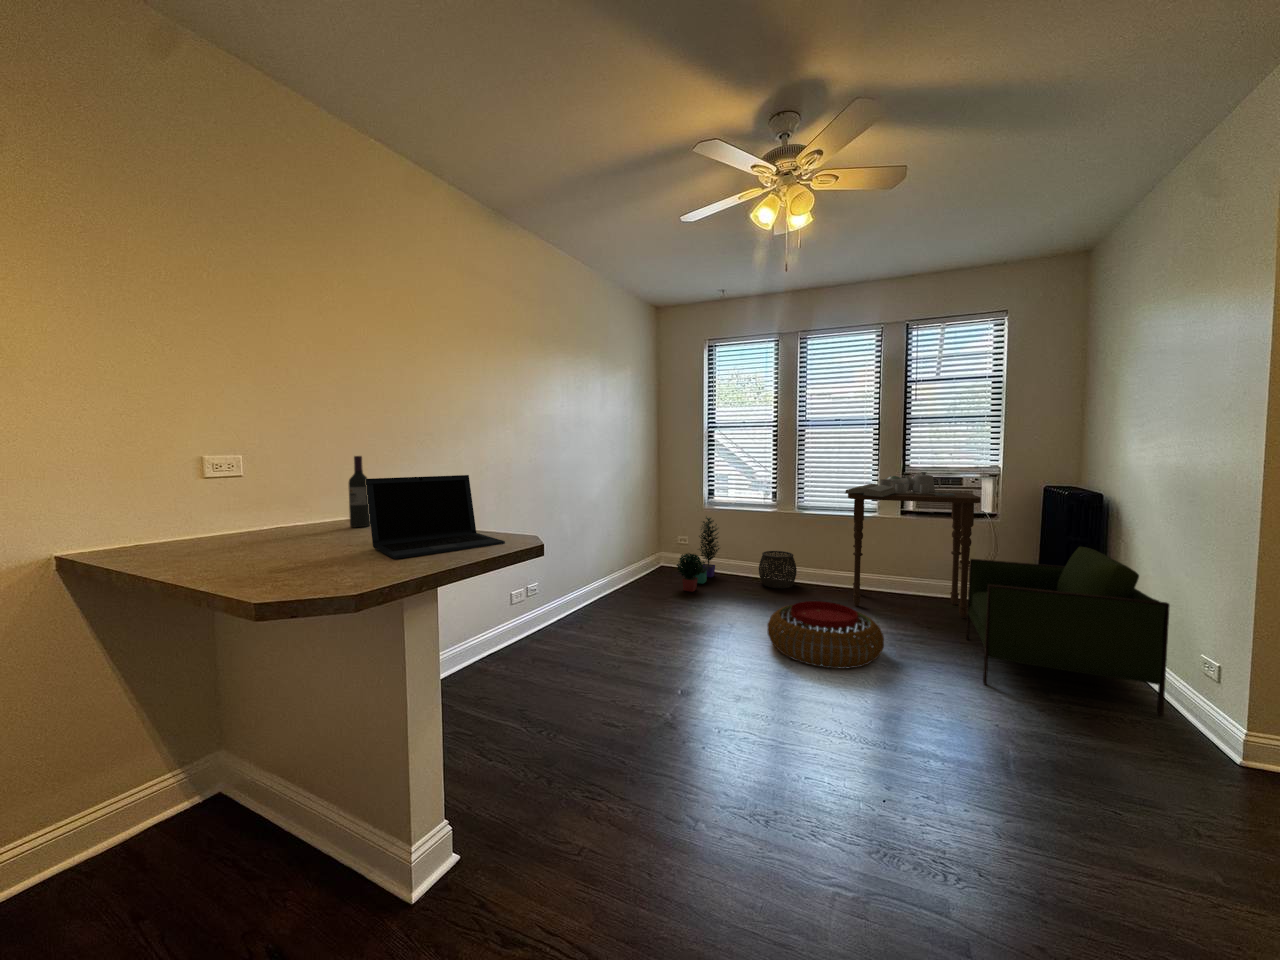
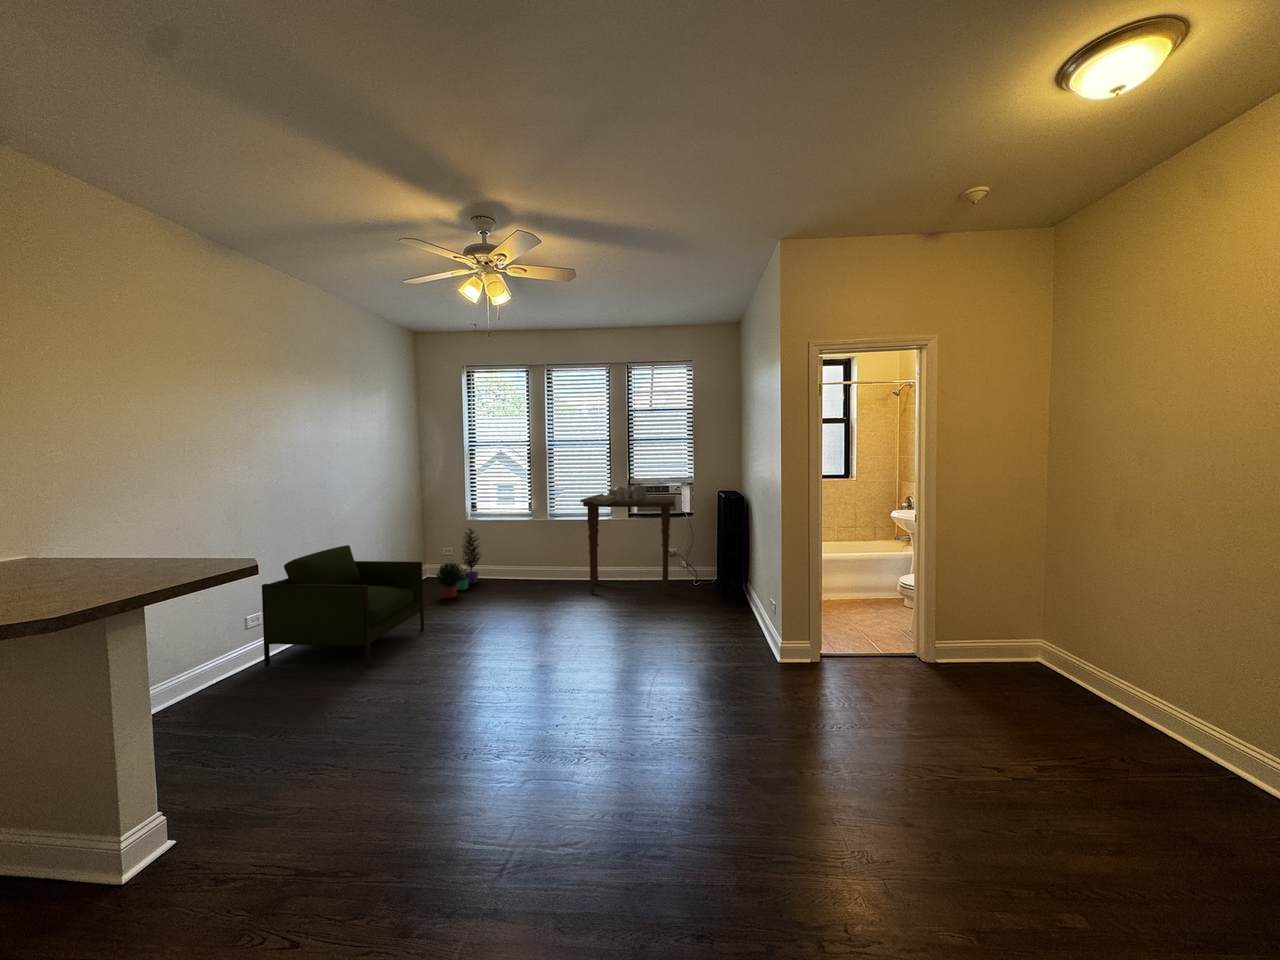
wine bottle: present [349,456,370,527] -> none [22,490,54,565]
laptop: present [366,475,505,559] -> none [54,507,221,589]
armchair: present [966,547,1170,716] -> present [262,545,424,669]
woven basket: present [759,551,797,589] -> none [516,554,549,587]
pouf: present [767,601,884,669] -> none [508,593,597,644]

